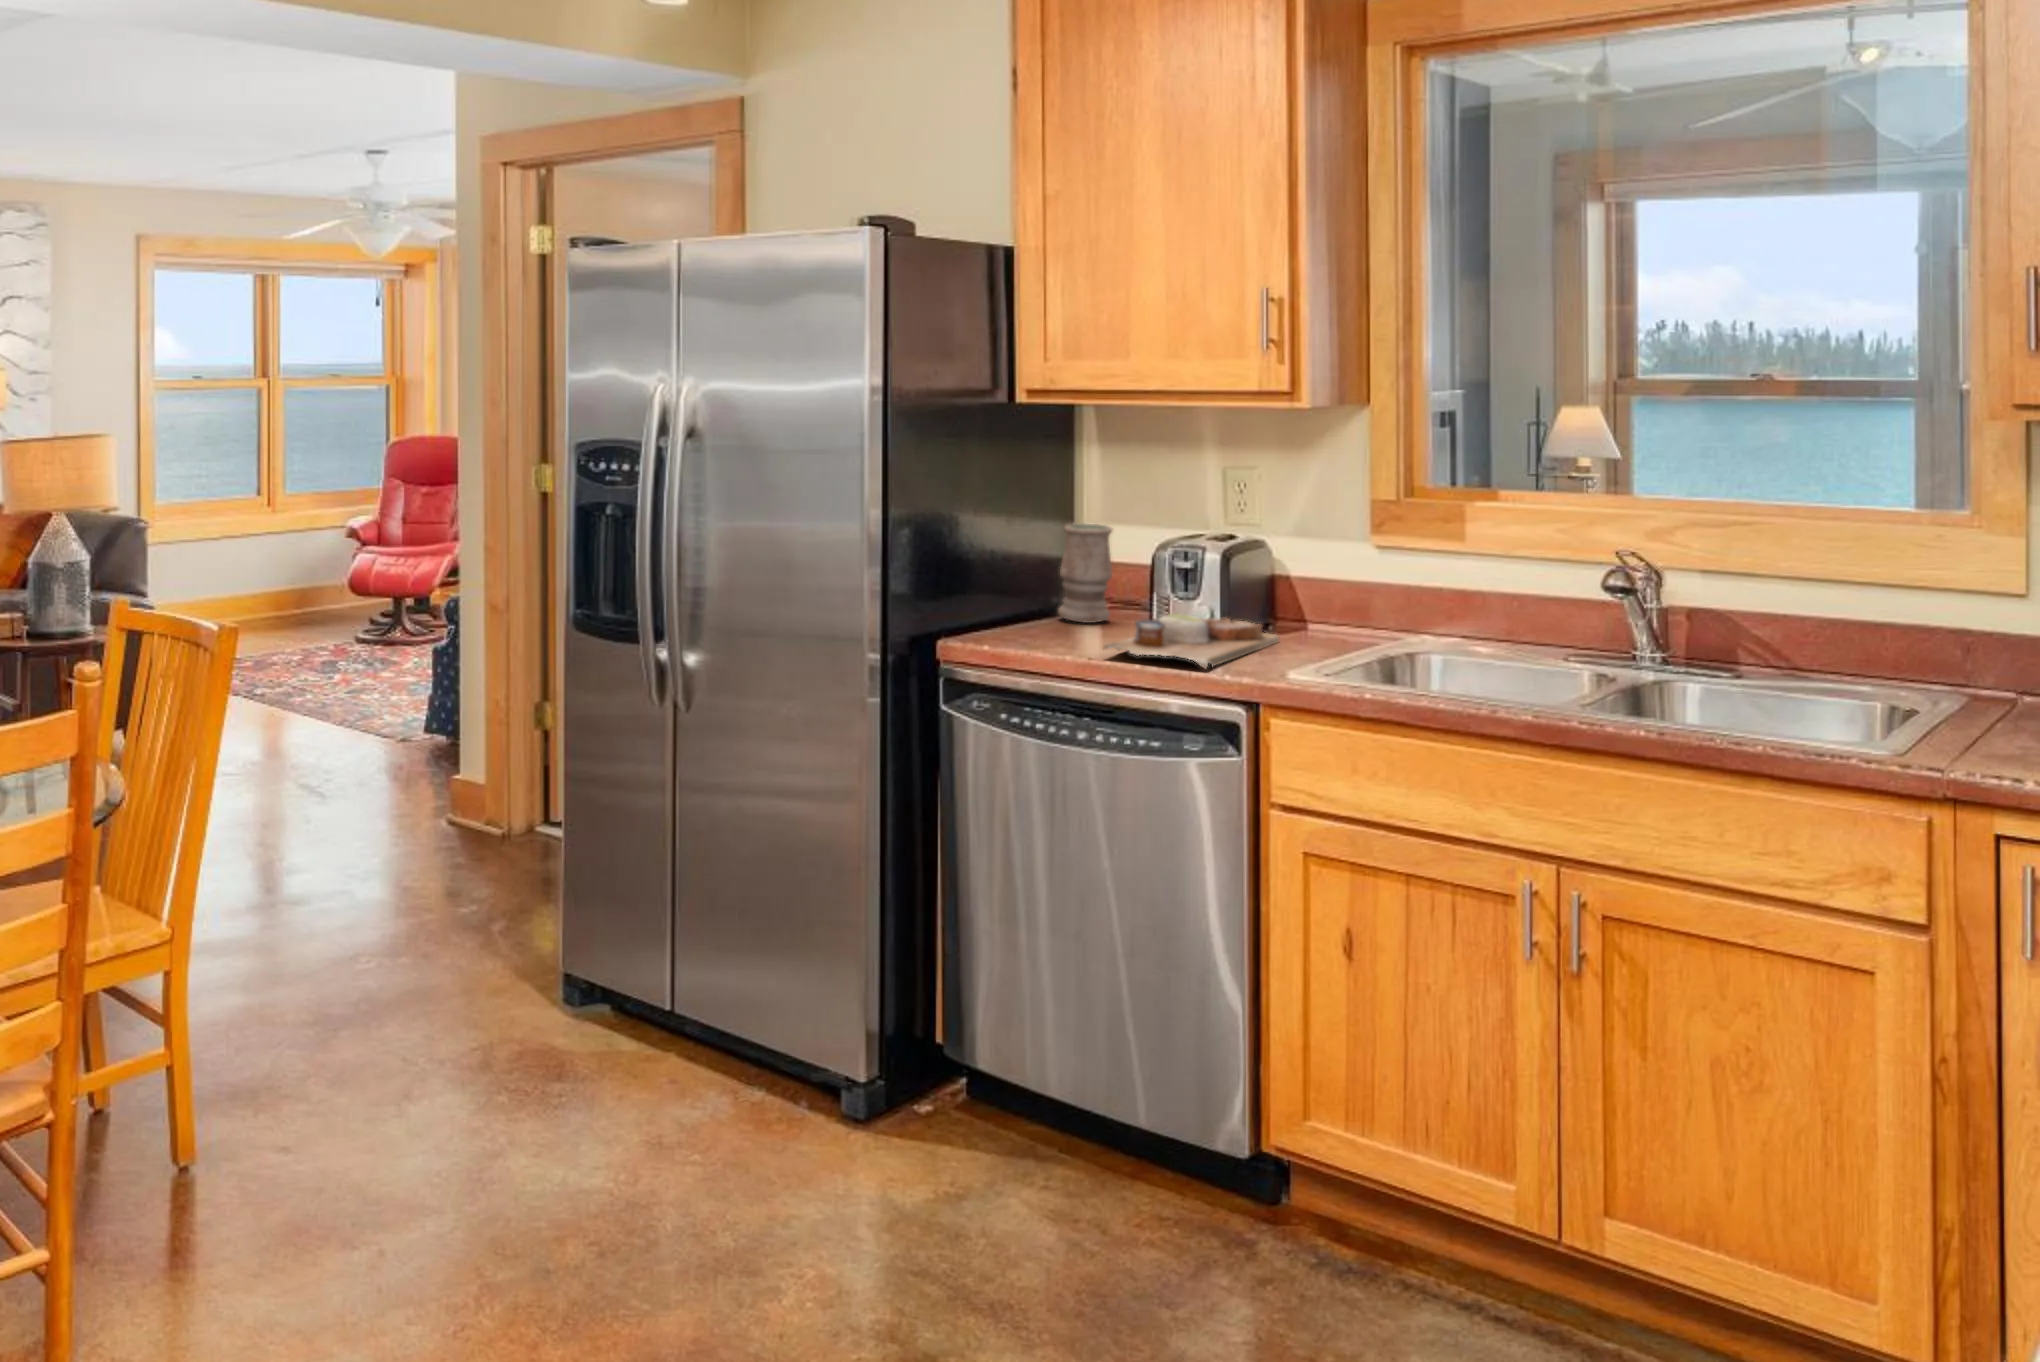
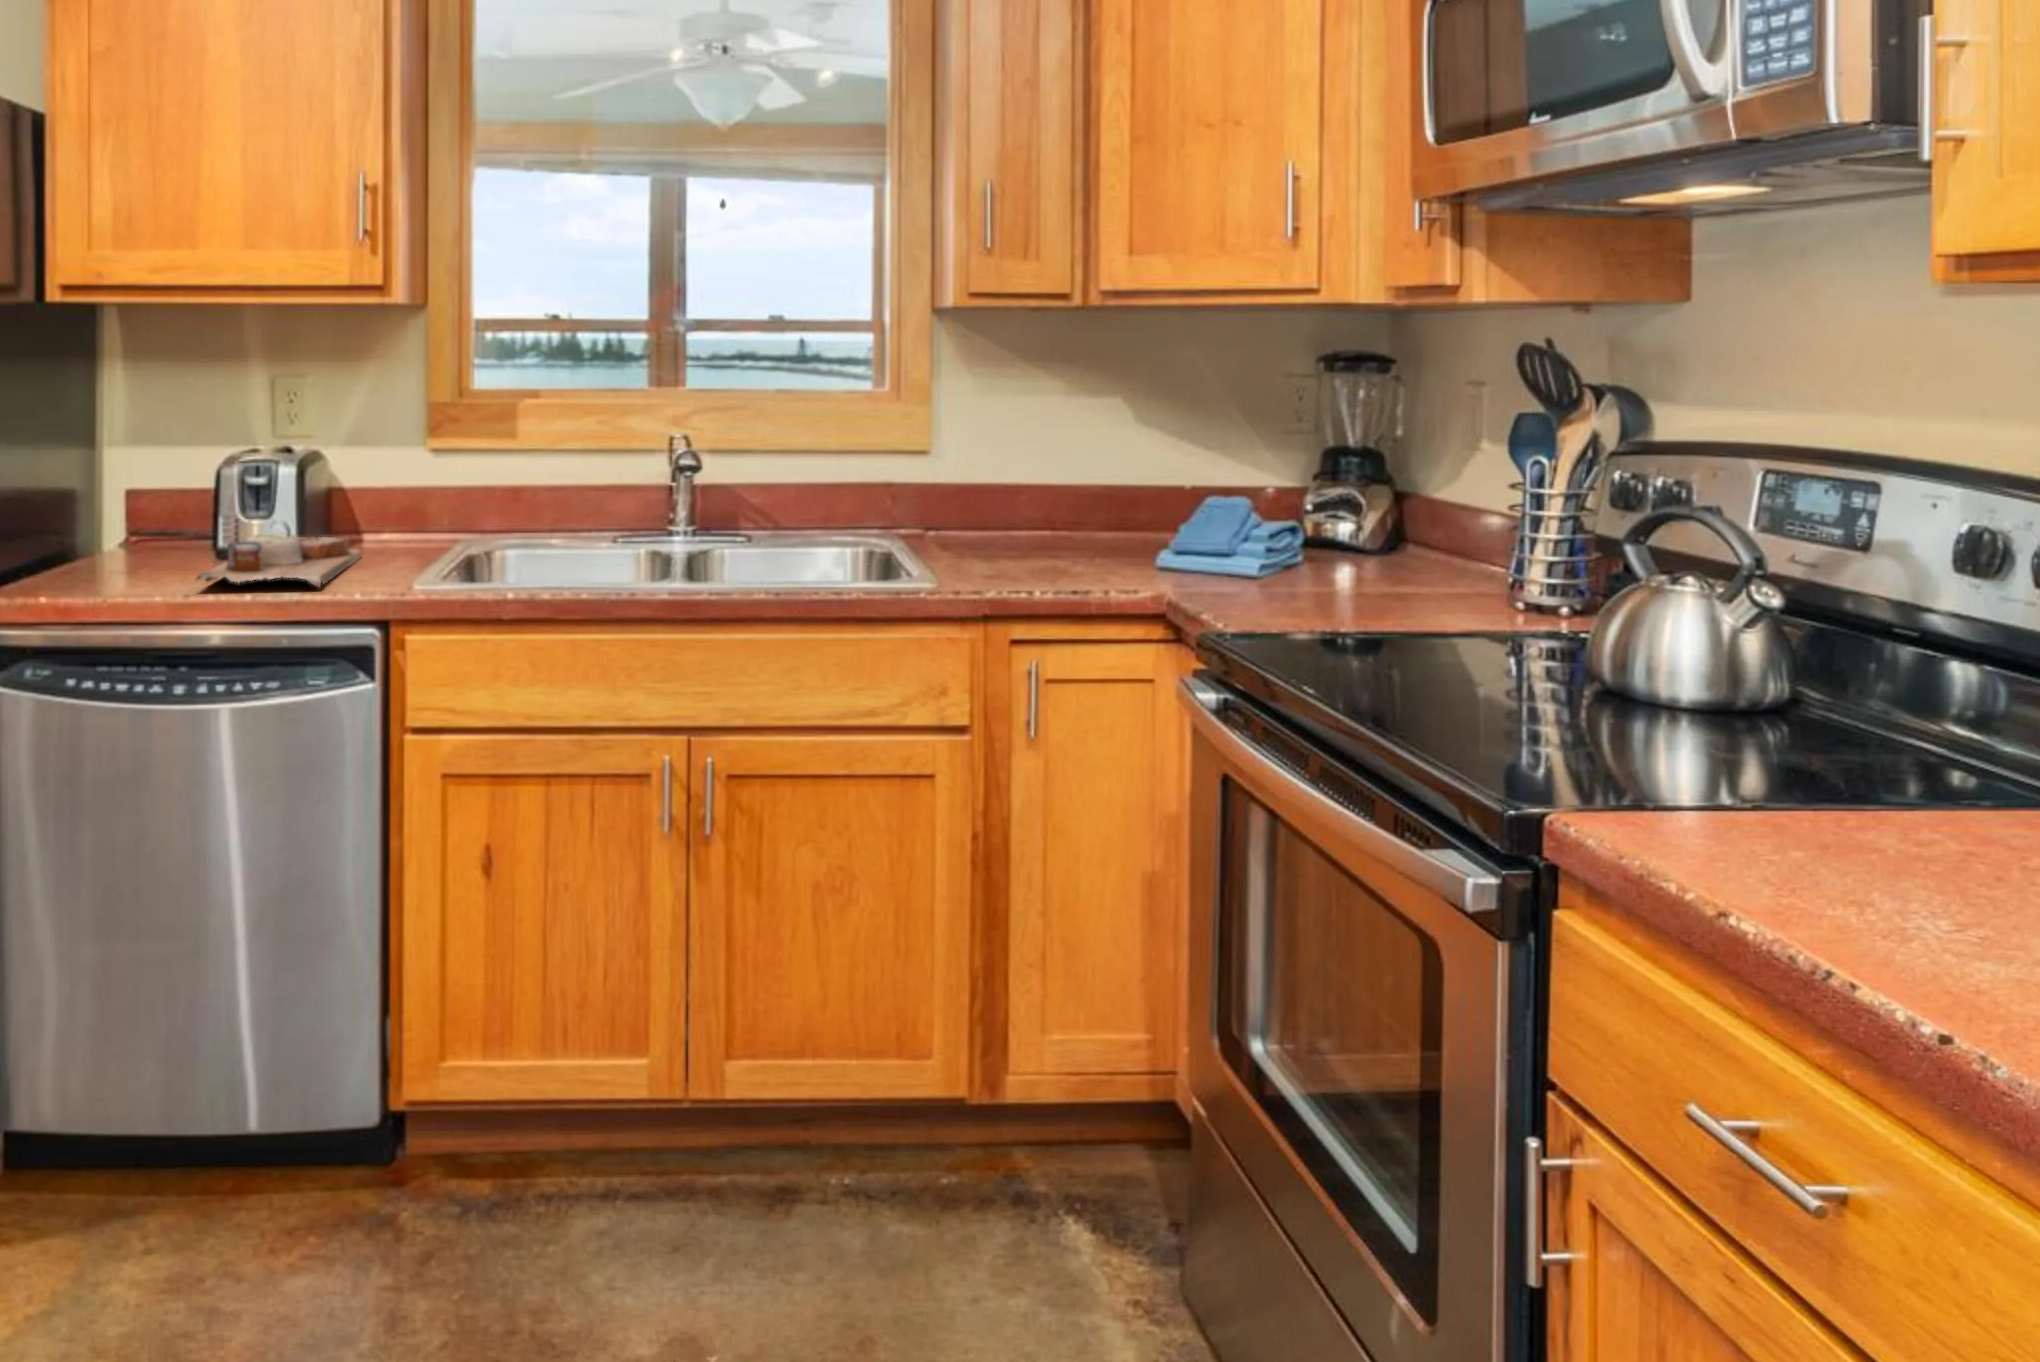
vase: present [1058,523,1112,623] -> none [101,441,165,562]

